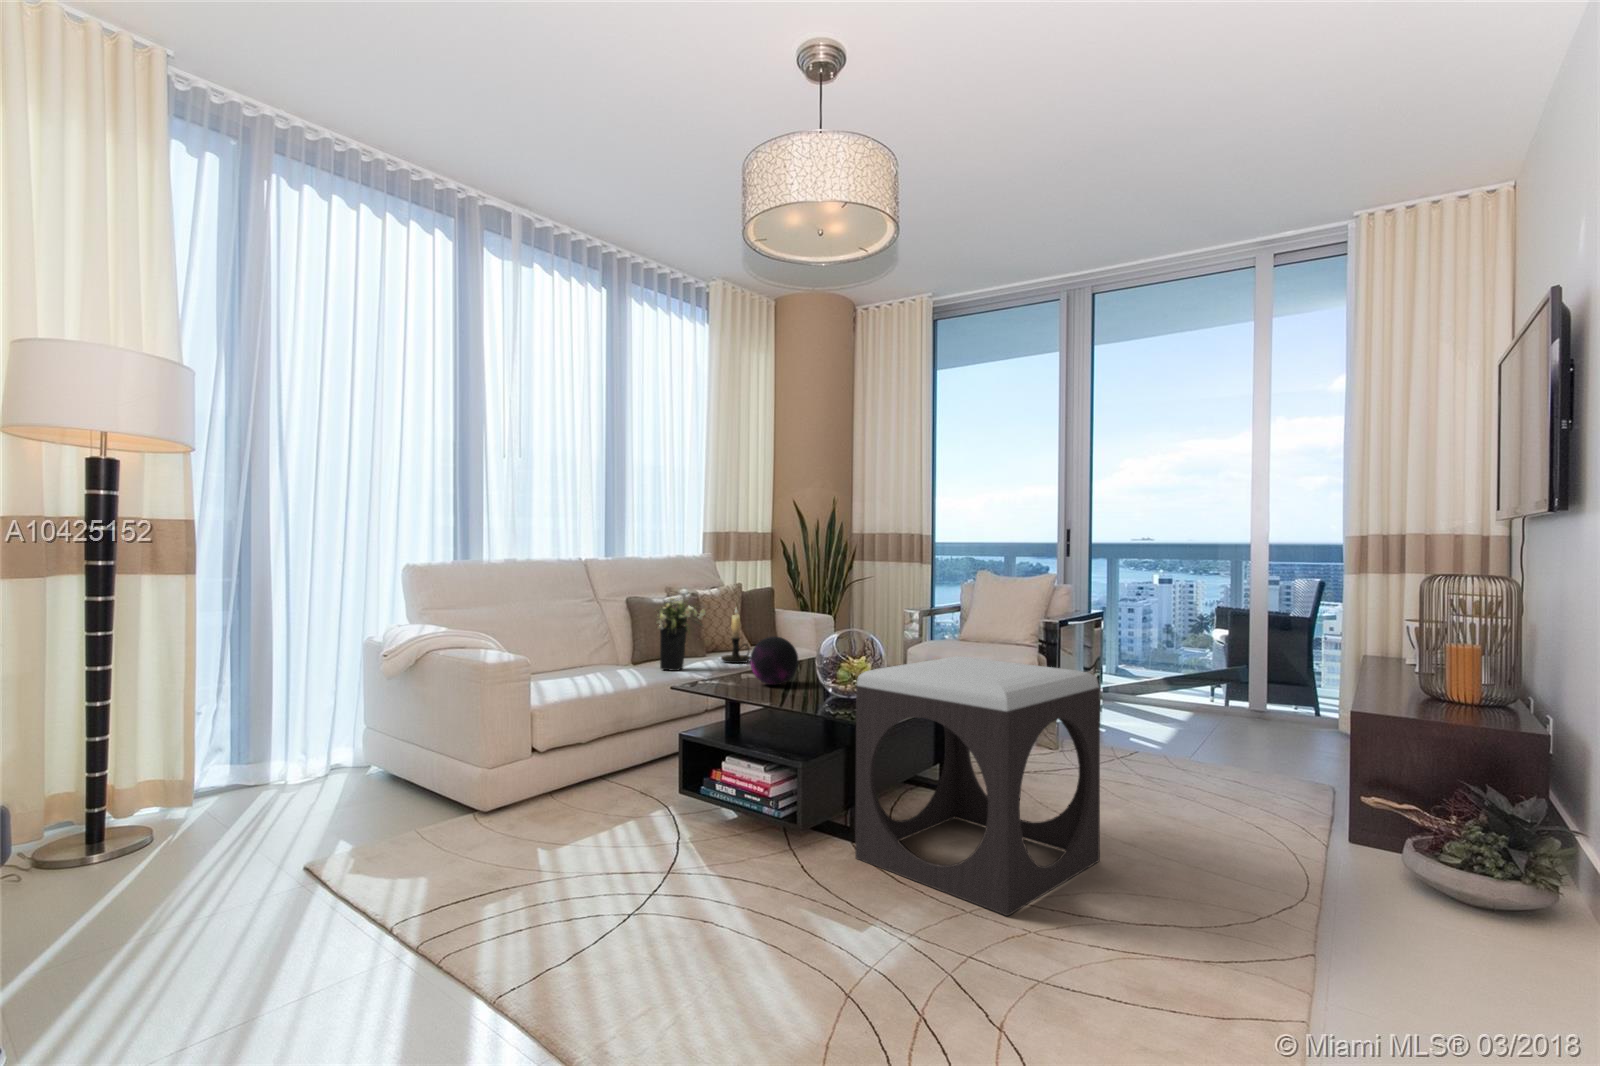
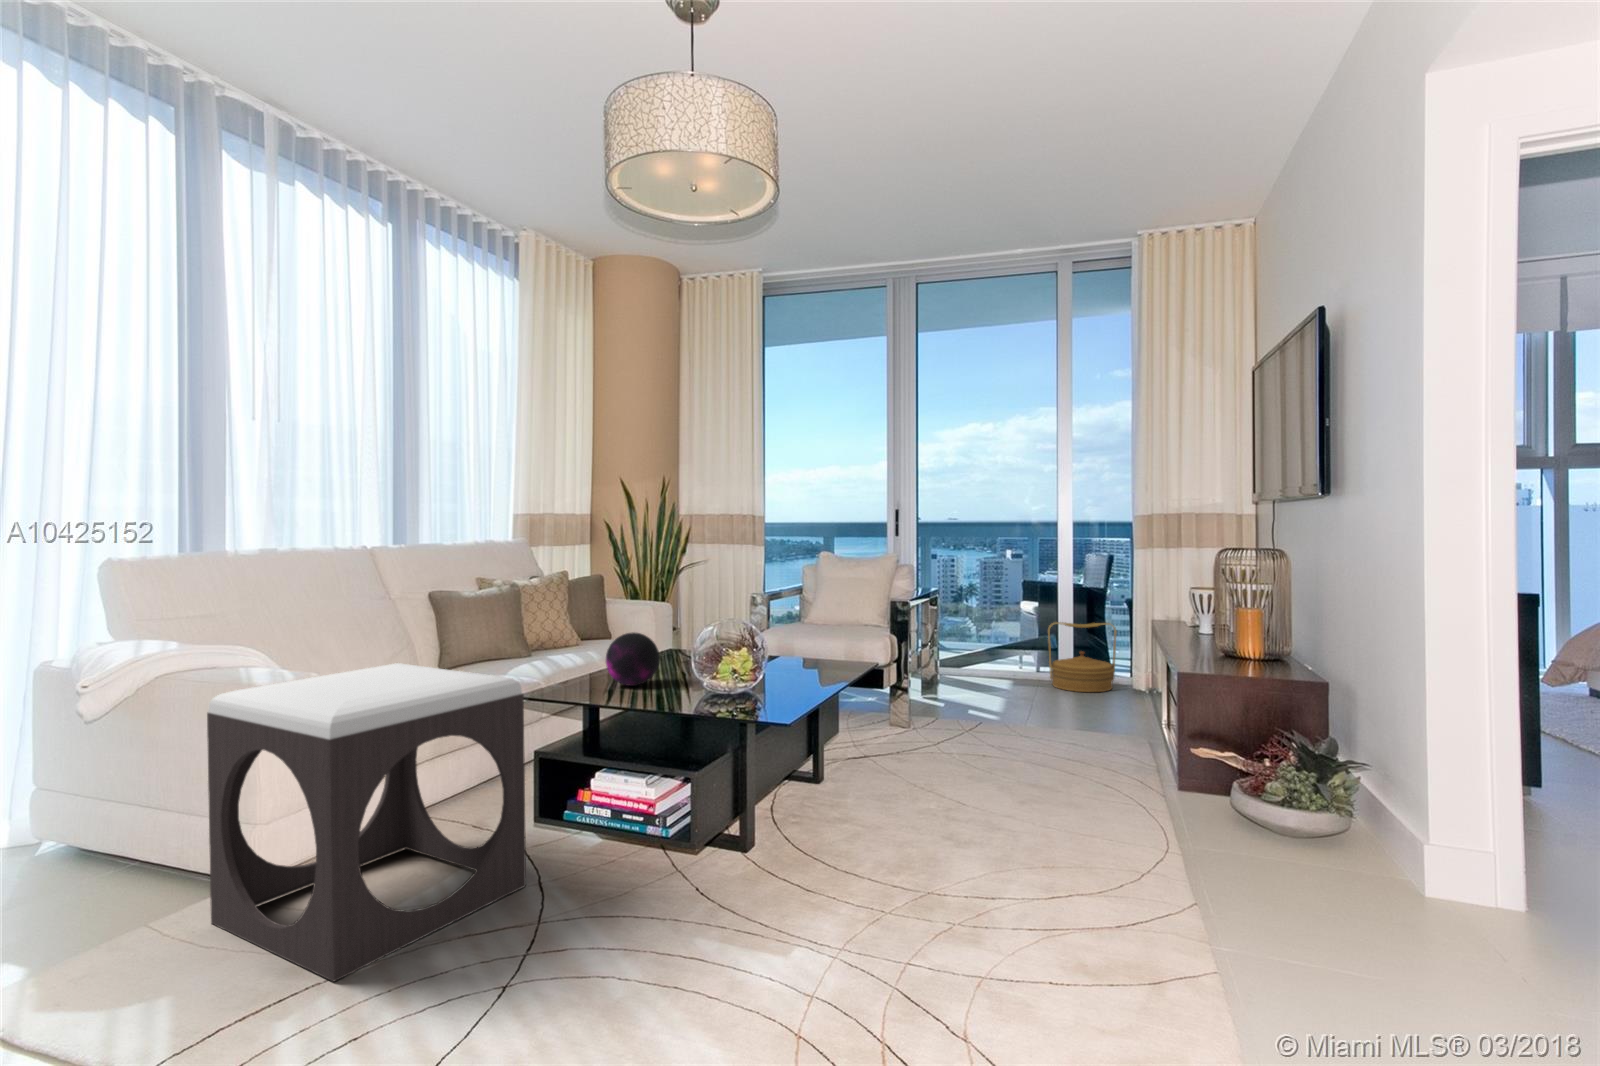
flower arrangement: present [656,597,705,671] -> none [476,588,547,676]
candle holder: present [721,608,750,663] -> none [556,599,590,662]
woven basket: none [1234,653,1317,732] -> present [1048,622,1116,692]
footstool: present [855,656,1100,916] -> present [207,663,526,982]

